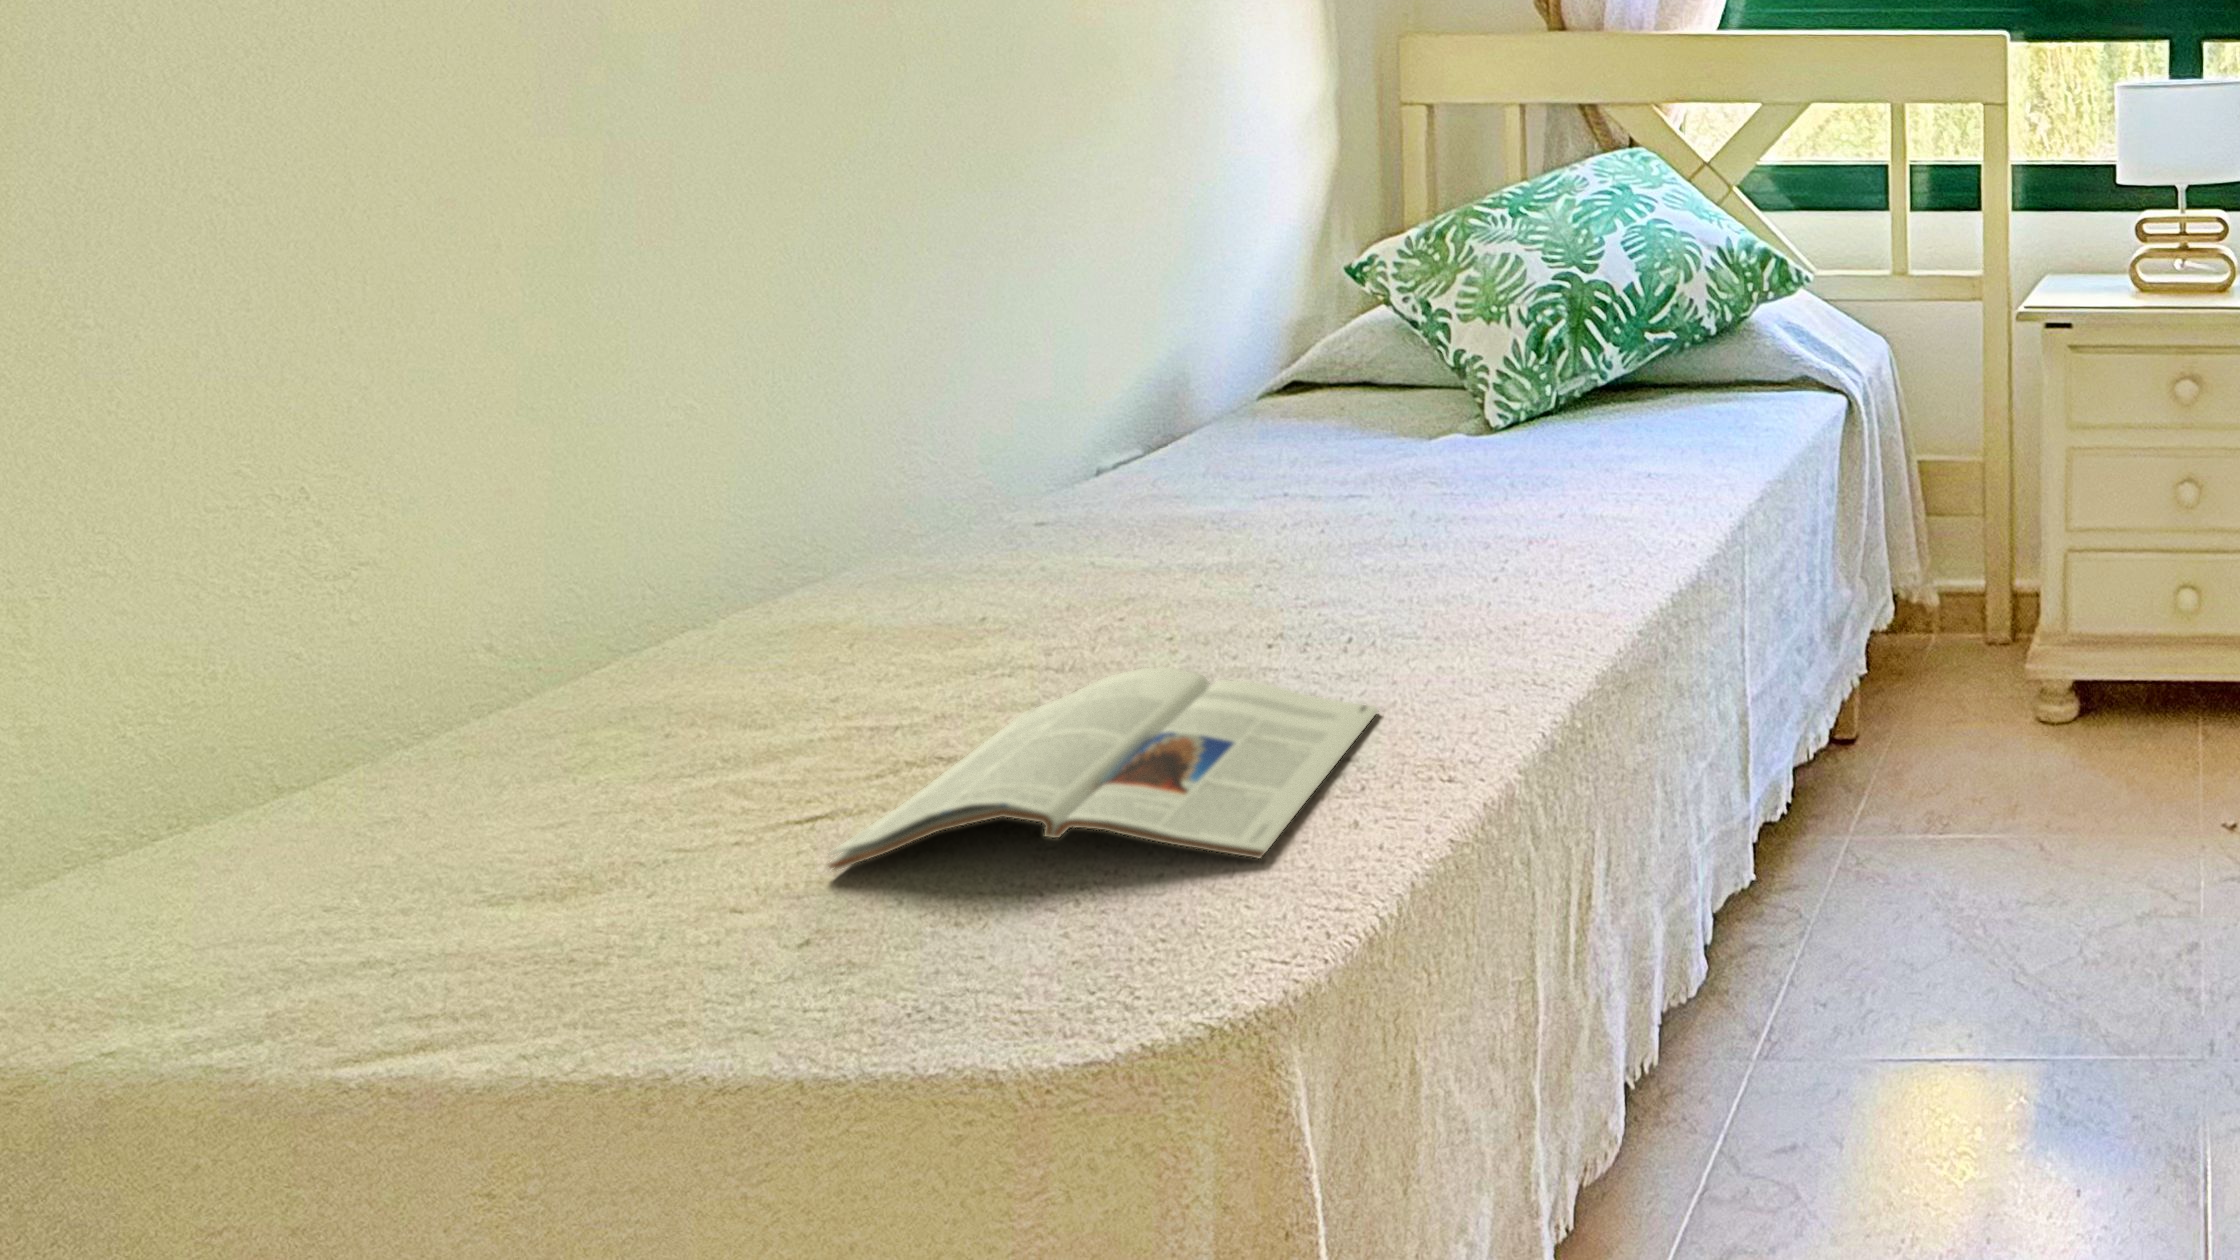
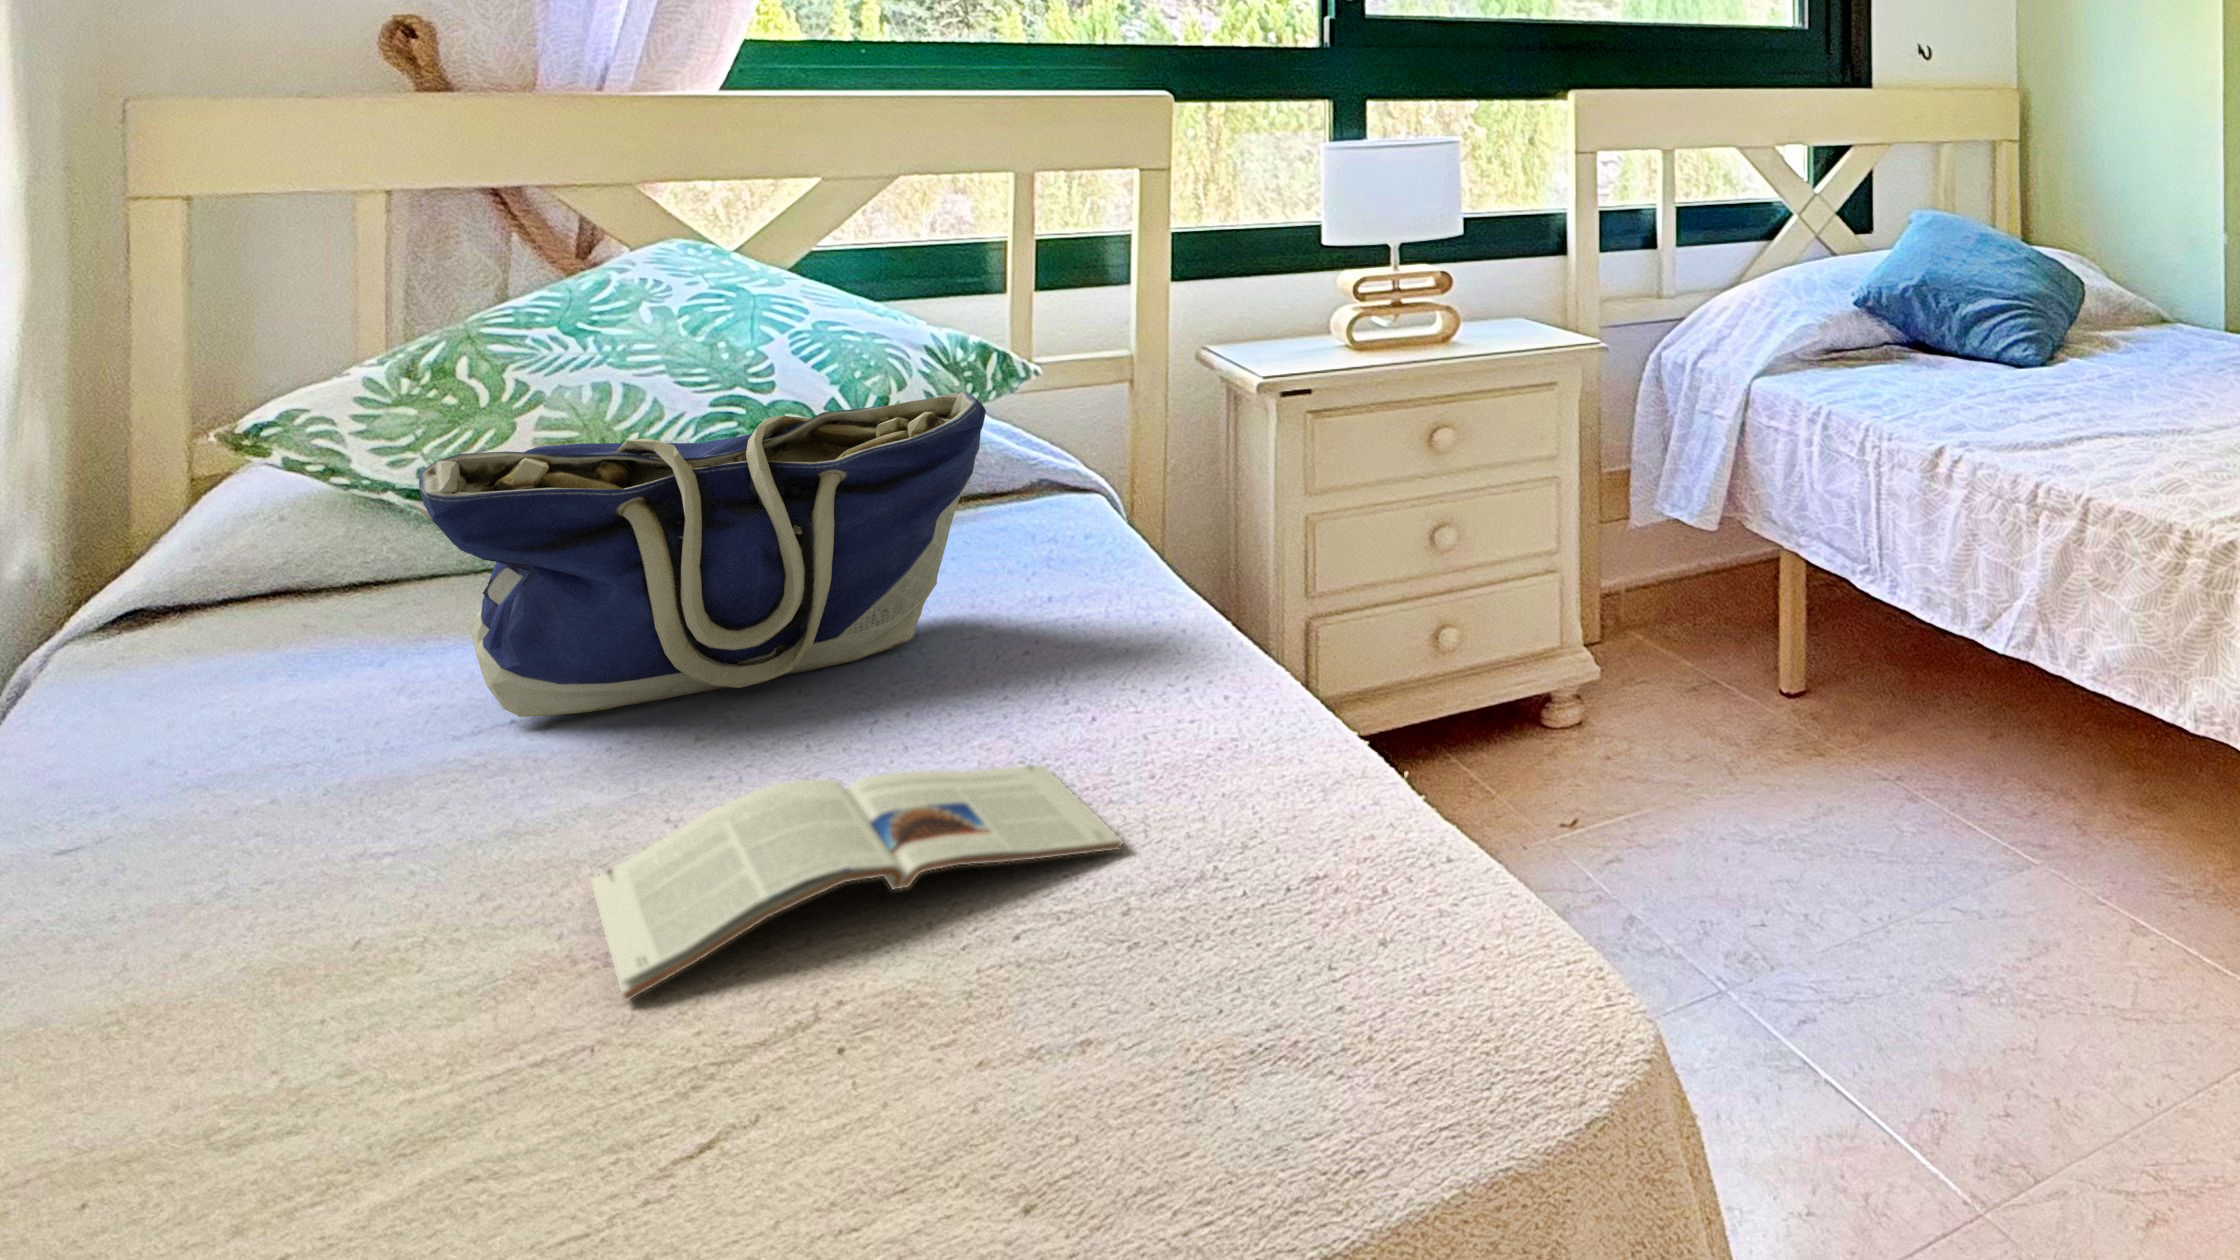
tote bag: none [1169,306,1556,536] -> present [410,391,986,717]

